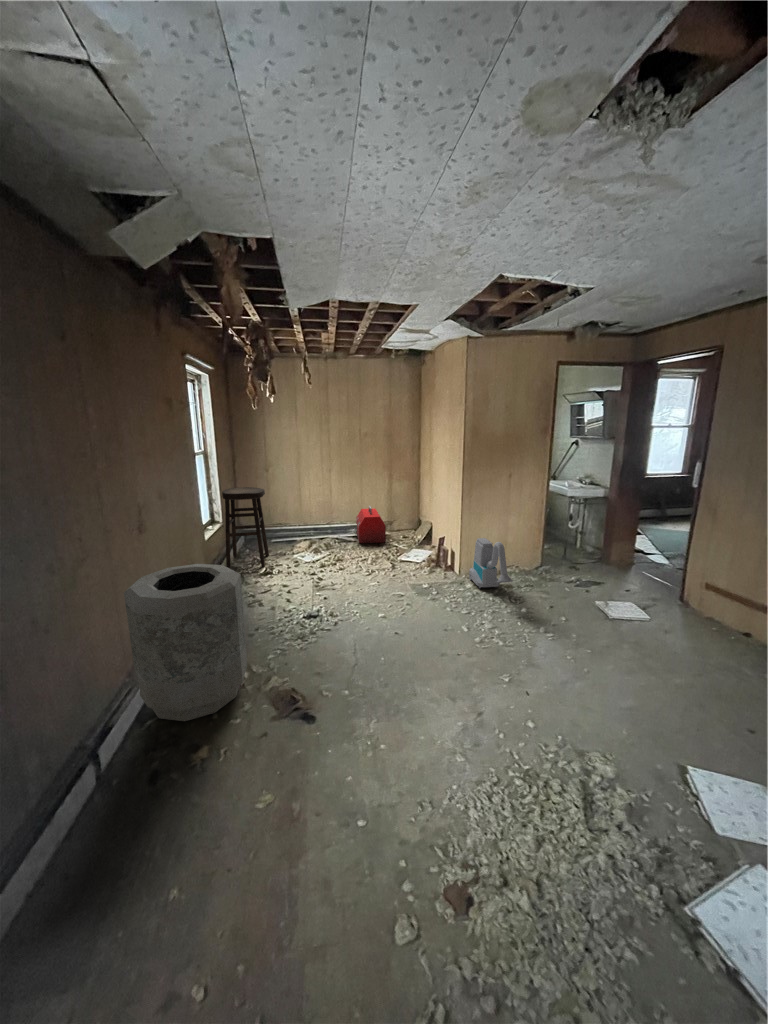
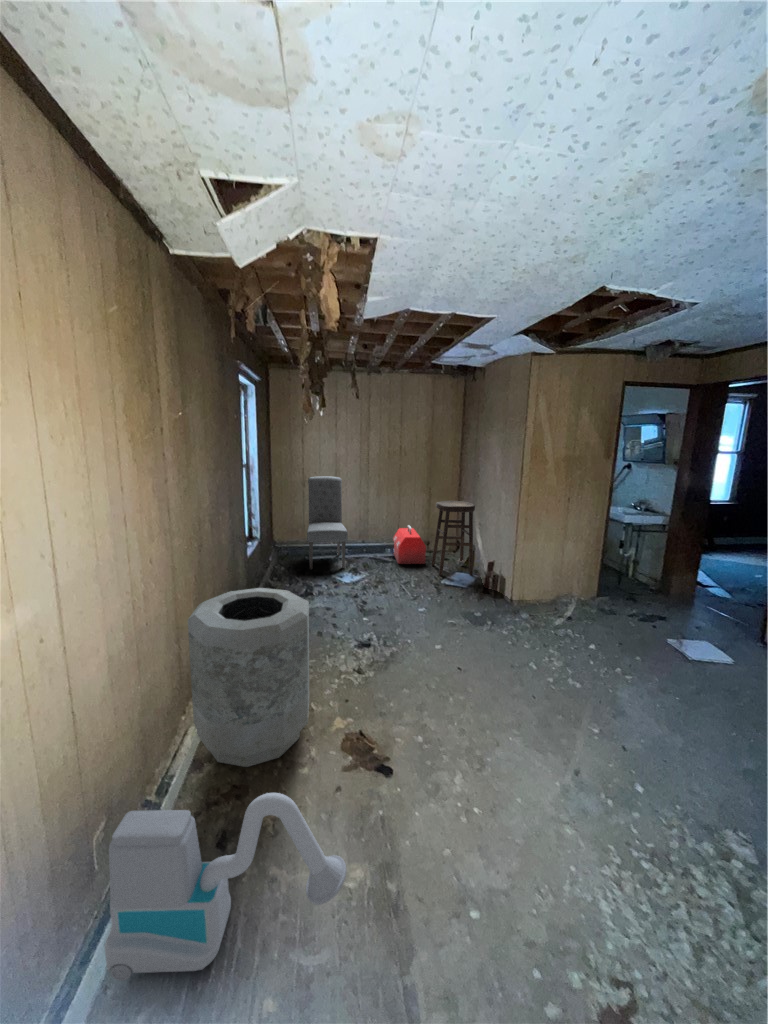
chair: none [267,461,307,551] -> present [307,476,348,569]
stool: present [222,487,269,568] -> present [432,501,475,576]
vacuum cleaner: present [469,538,513,588] -> present [104,793,347,981]

